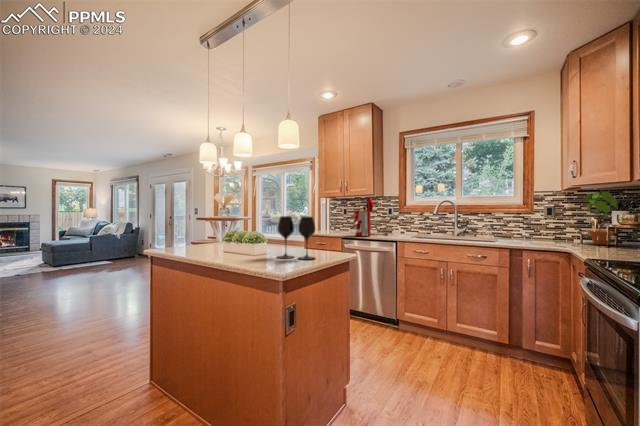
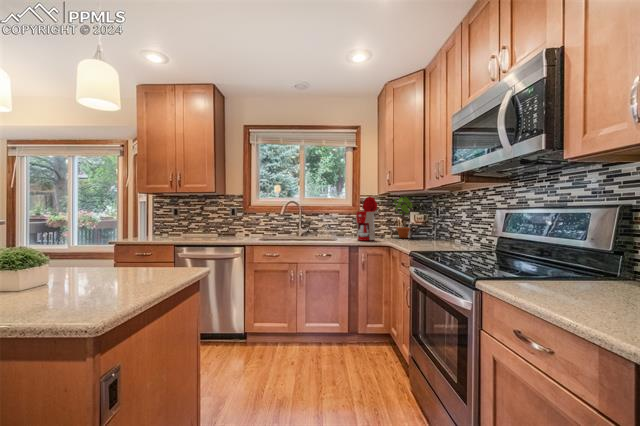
coffee maker: present [354,198,388,236] -> present [356,196,384,240]
wine glass: present [278,216,315,260] -> none [74,221,151,291]

